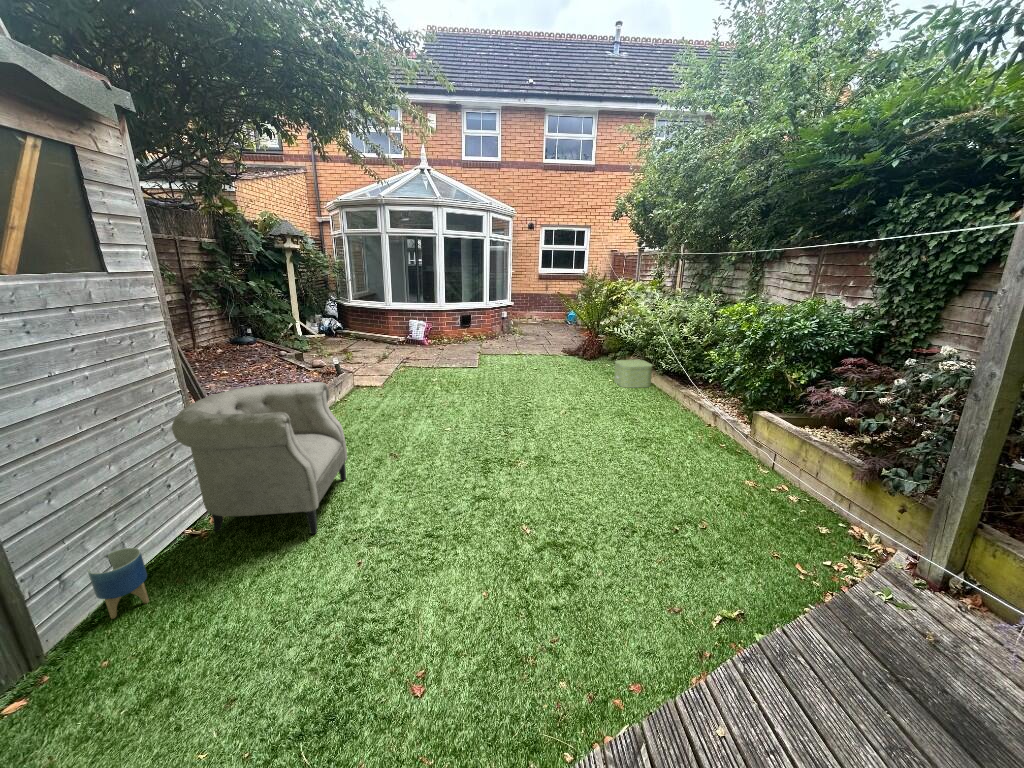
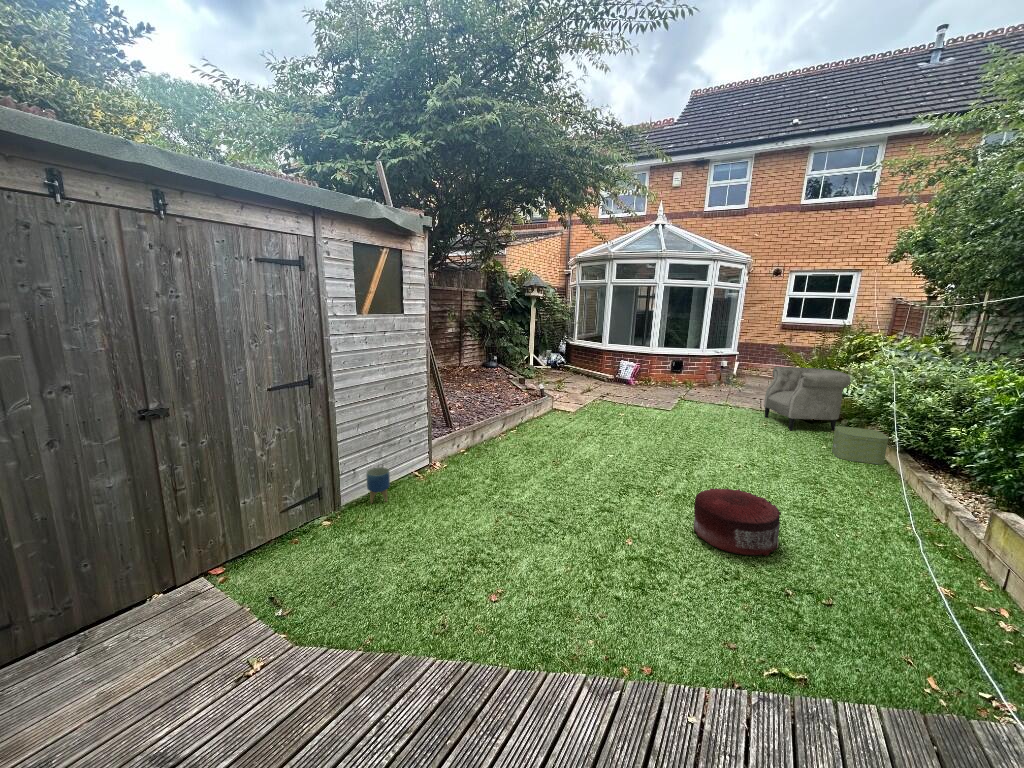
chair: present [172,382,347,534] -> present [764,367,851,431]
pouf: none [569,439,646,506] -> present [694,488,781,555]

